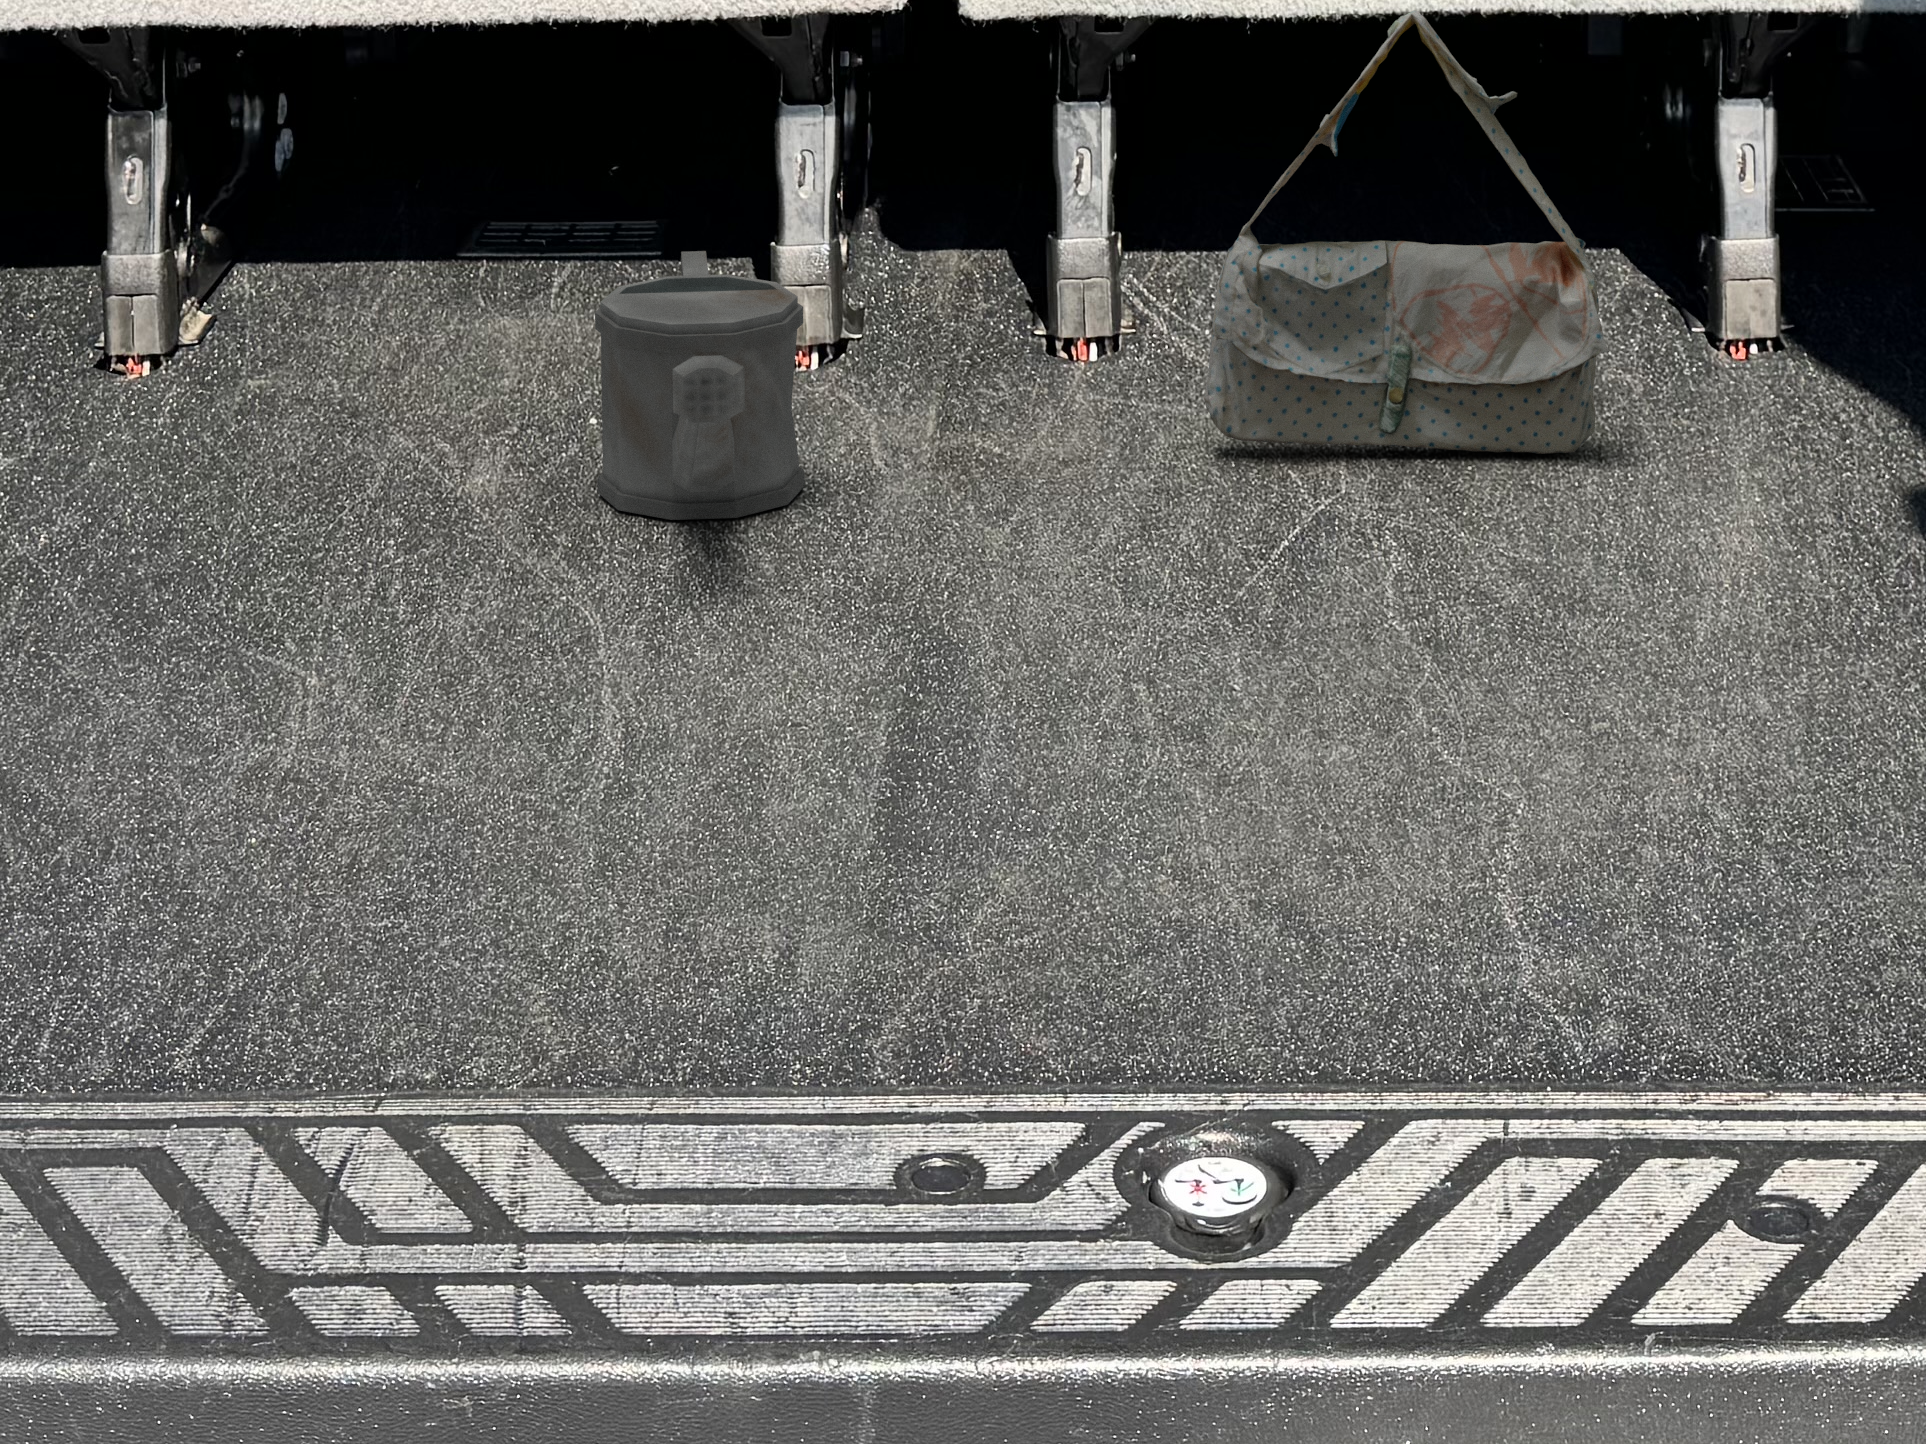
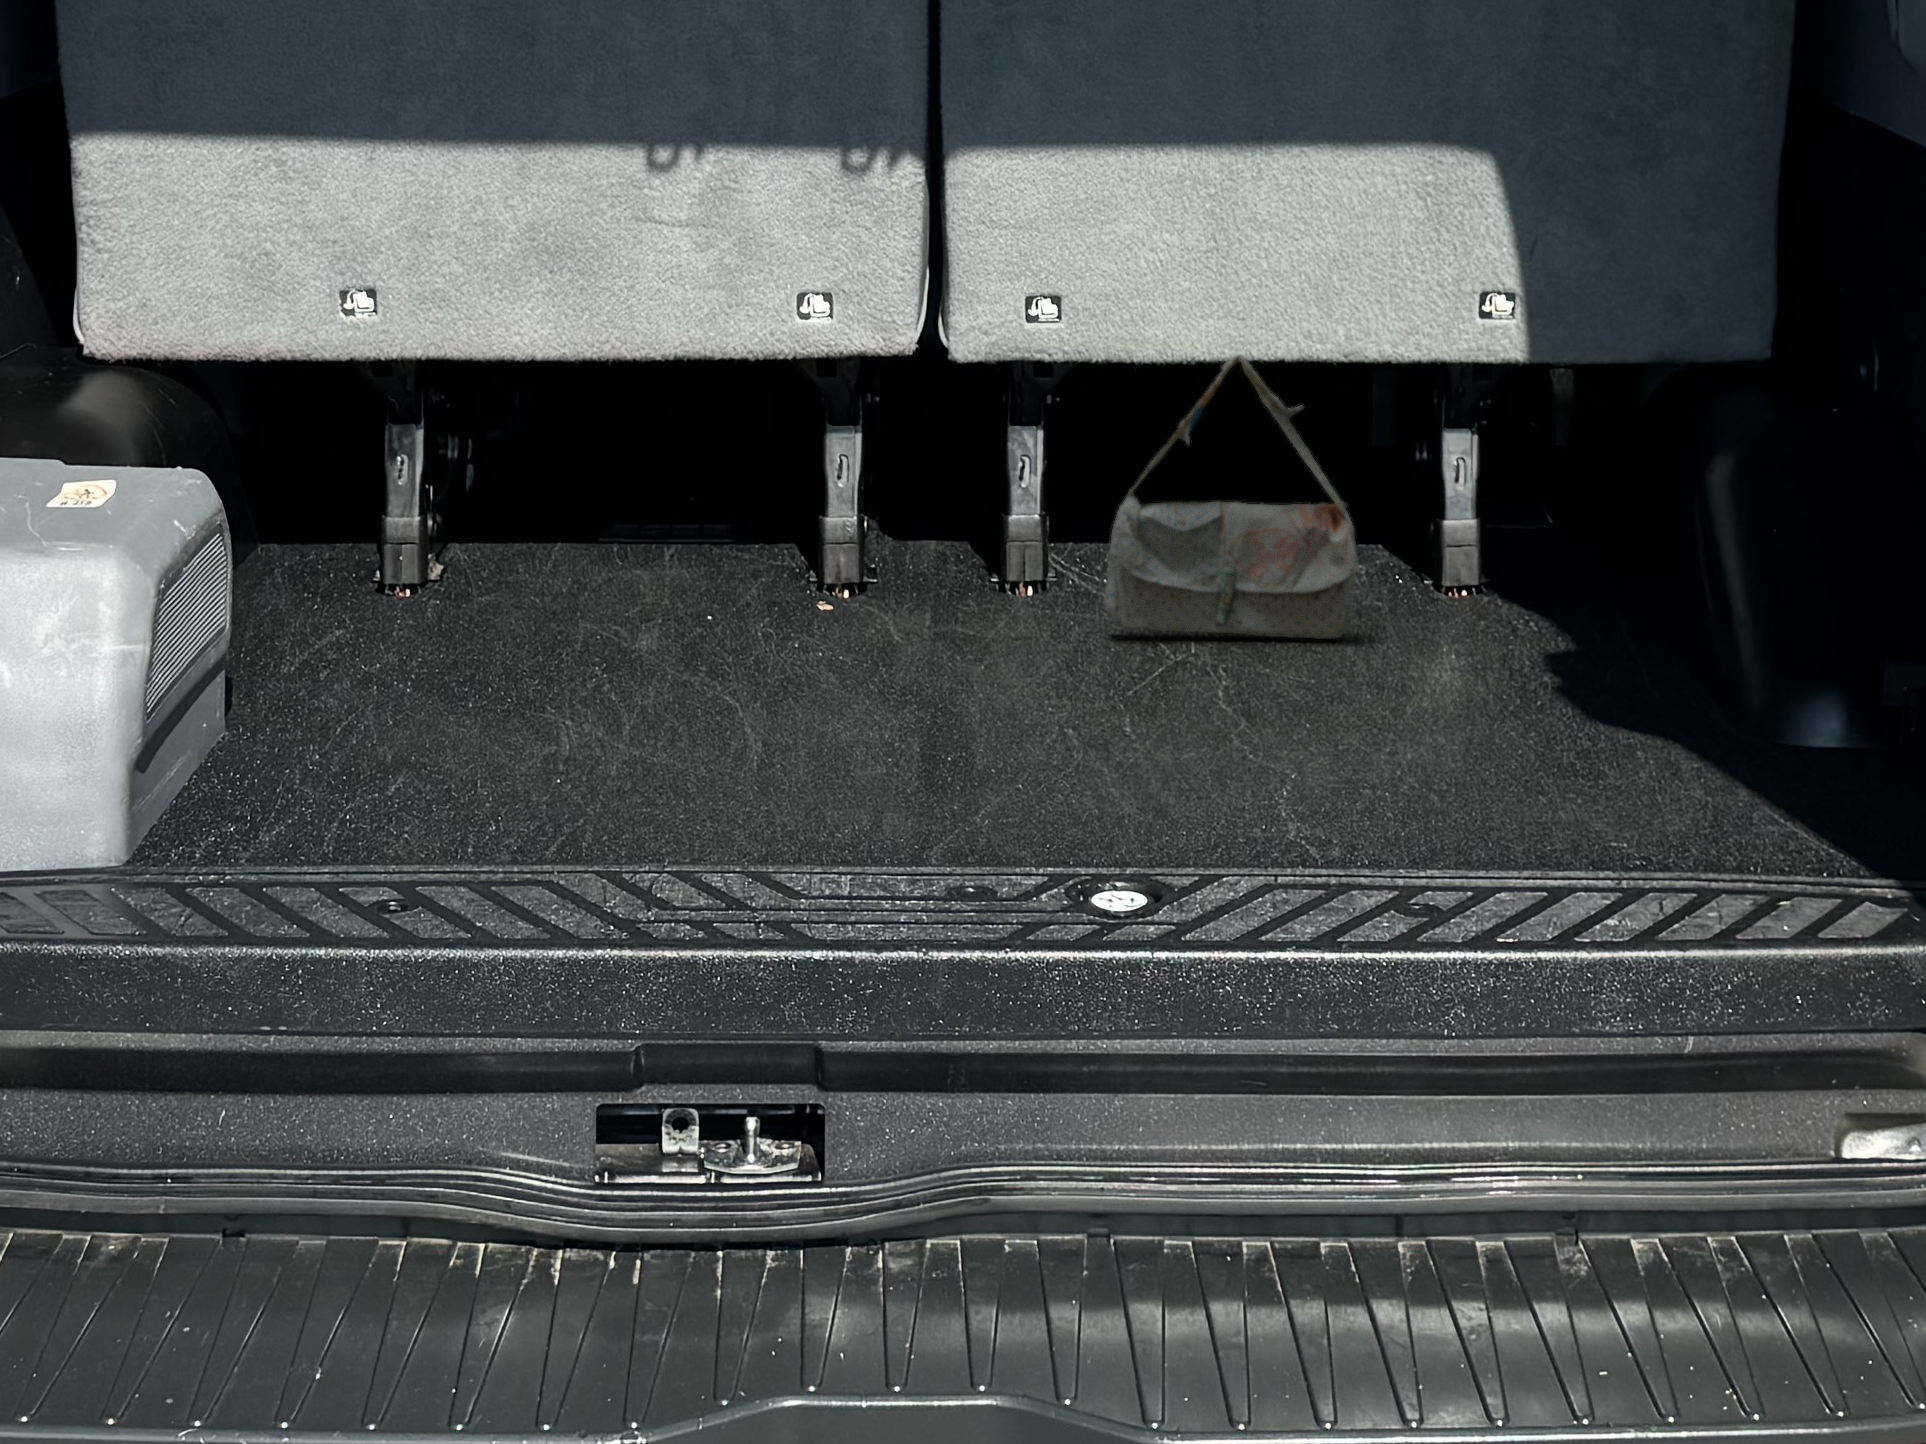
watering can: present [595,251,805,520] -> none [718,506,850,666]

